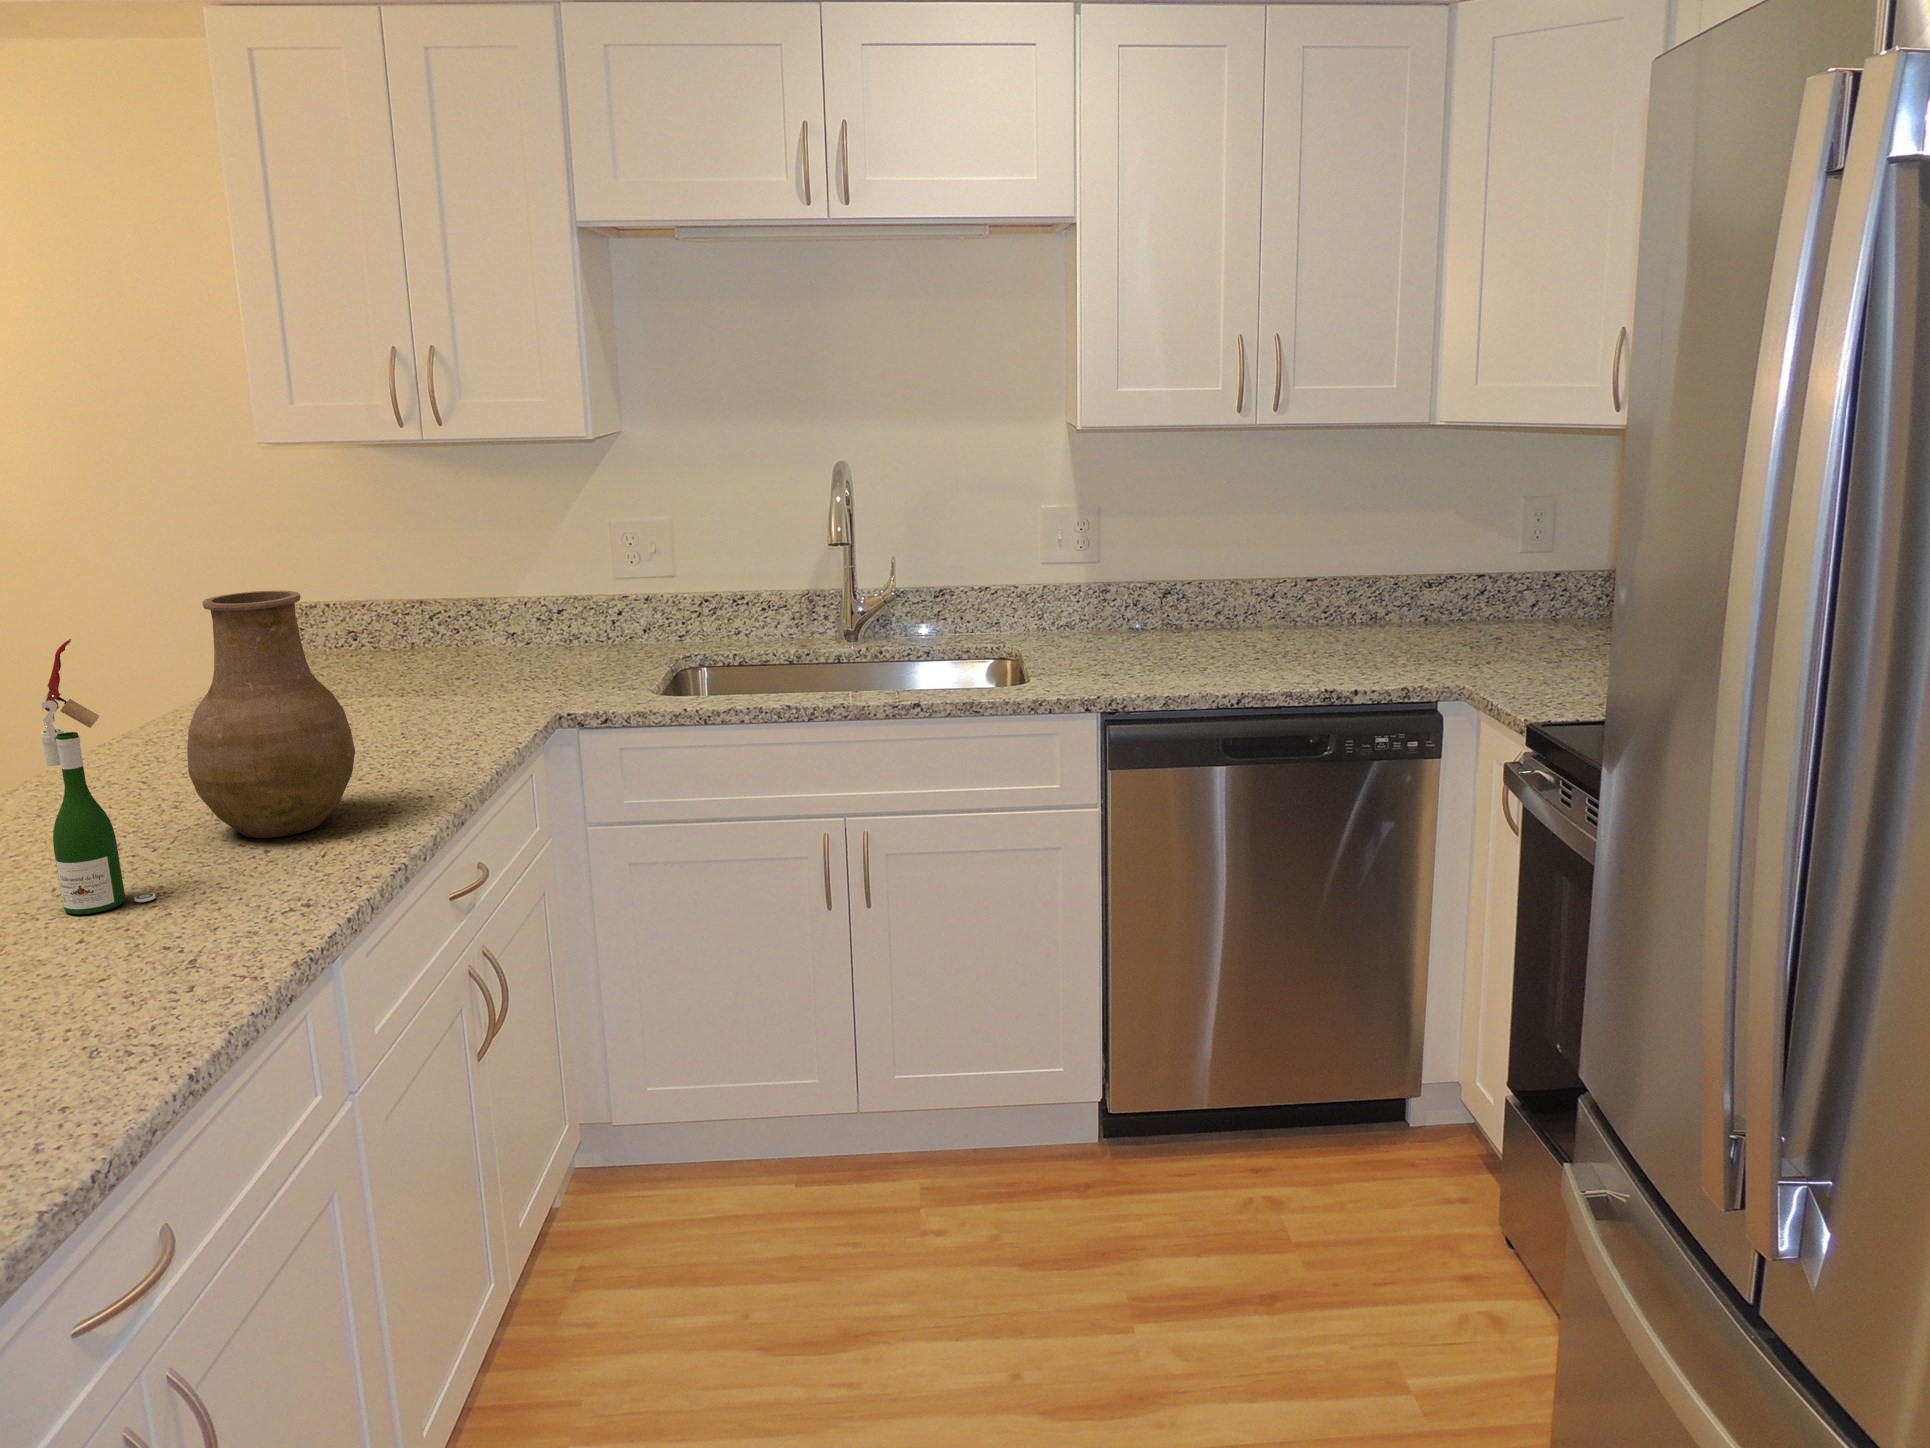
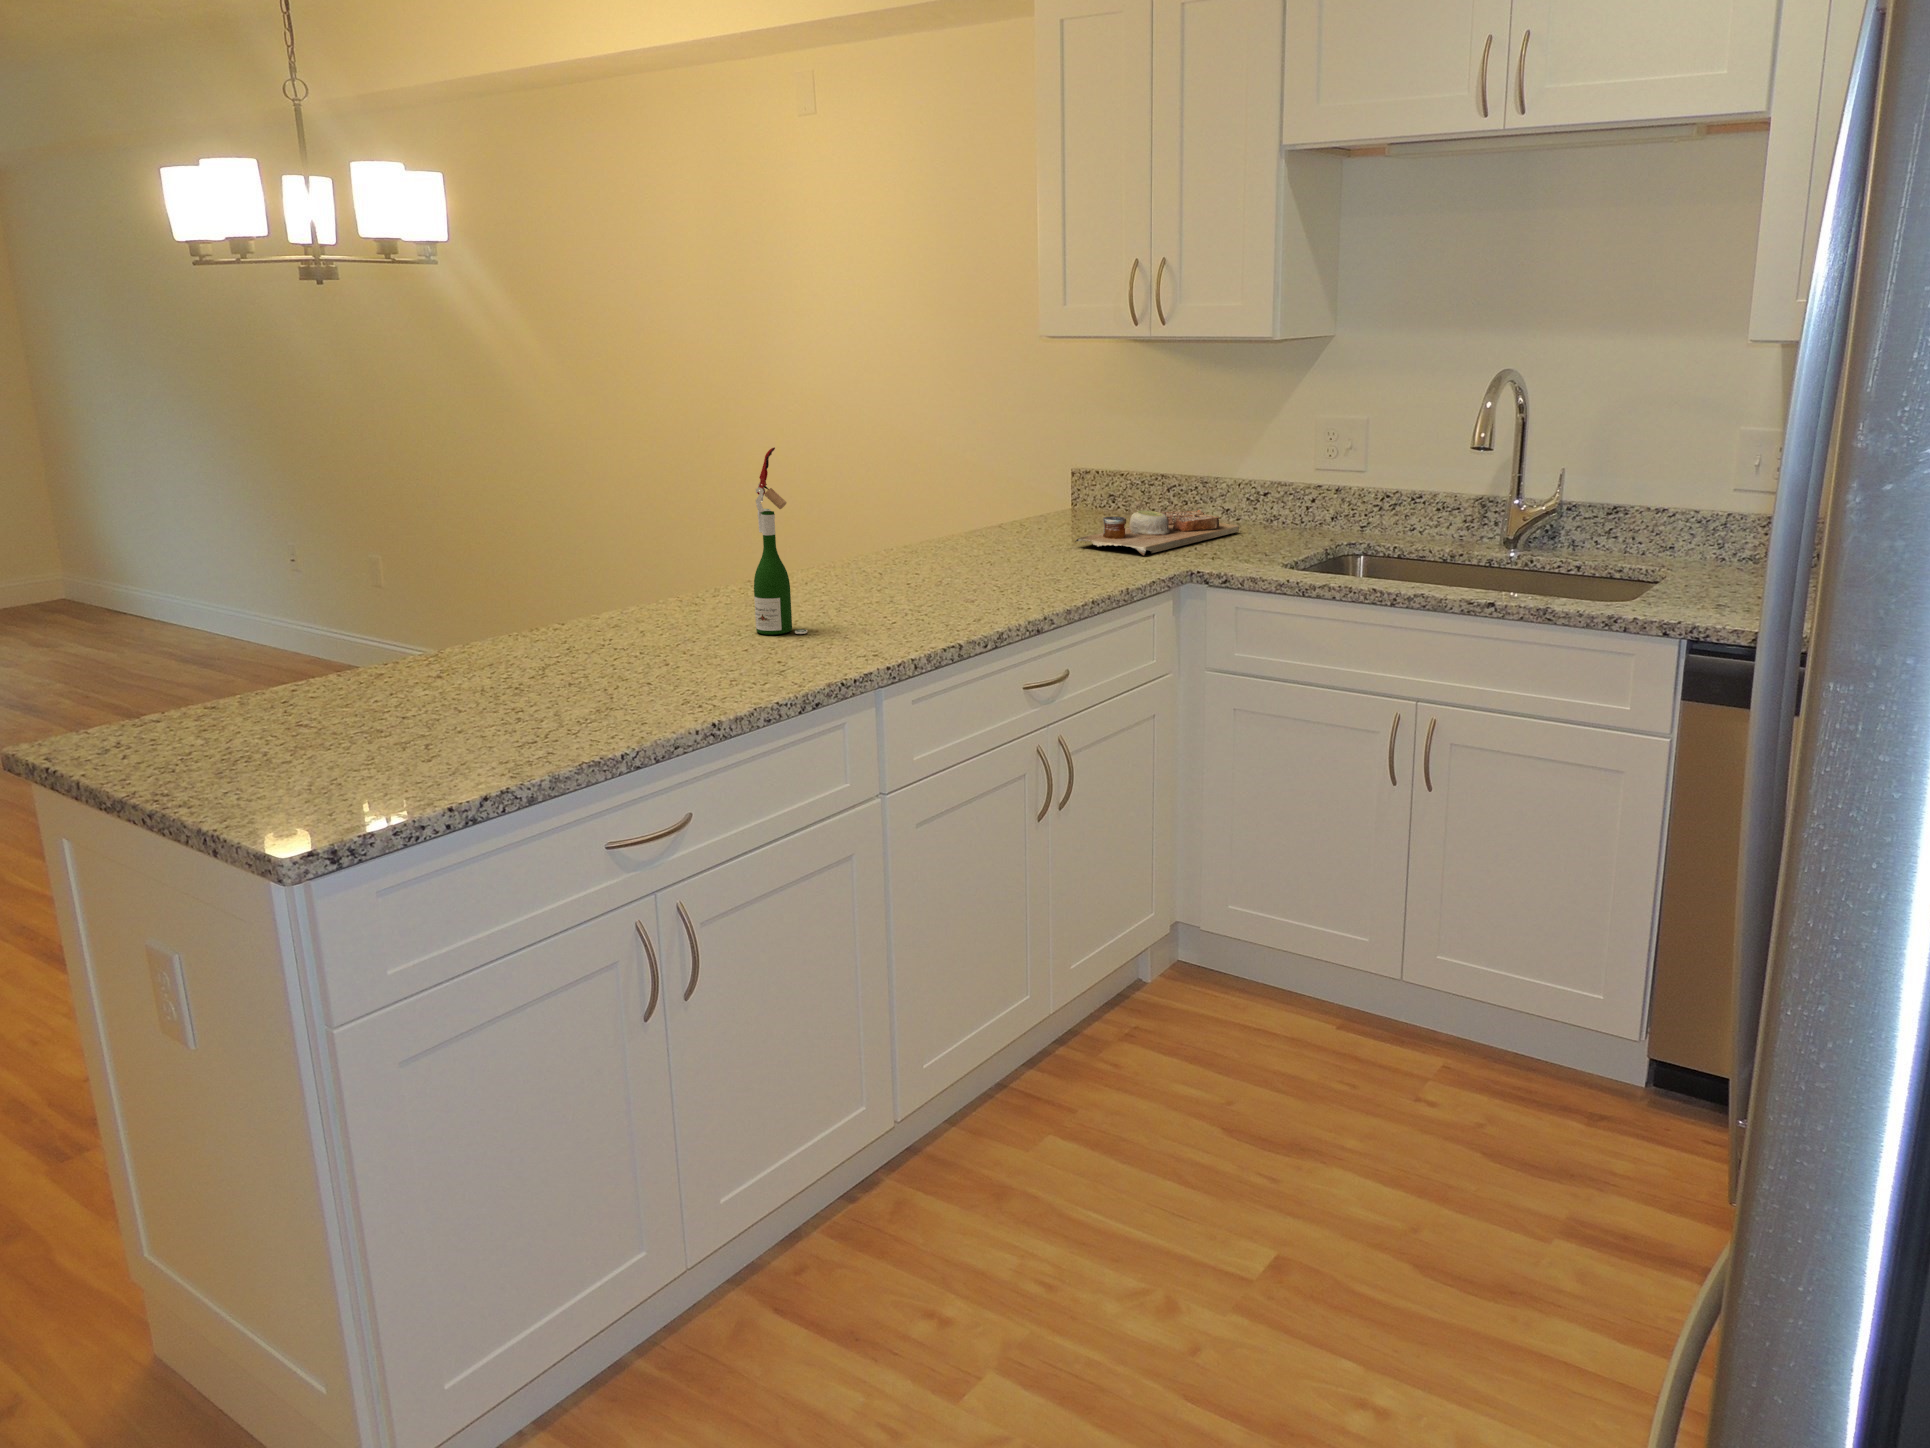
vase: present [187,591,355,838] -> none [864,433,975,614]
cutting board: none [377,639,552,705] -> present [1075,510,1239,555]

